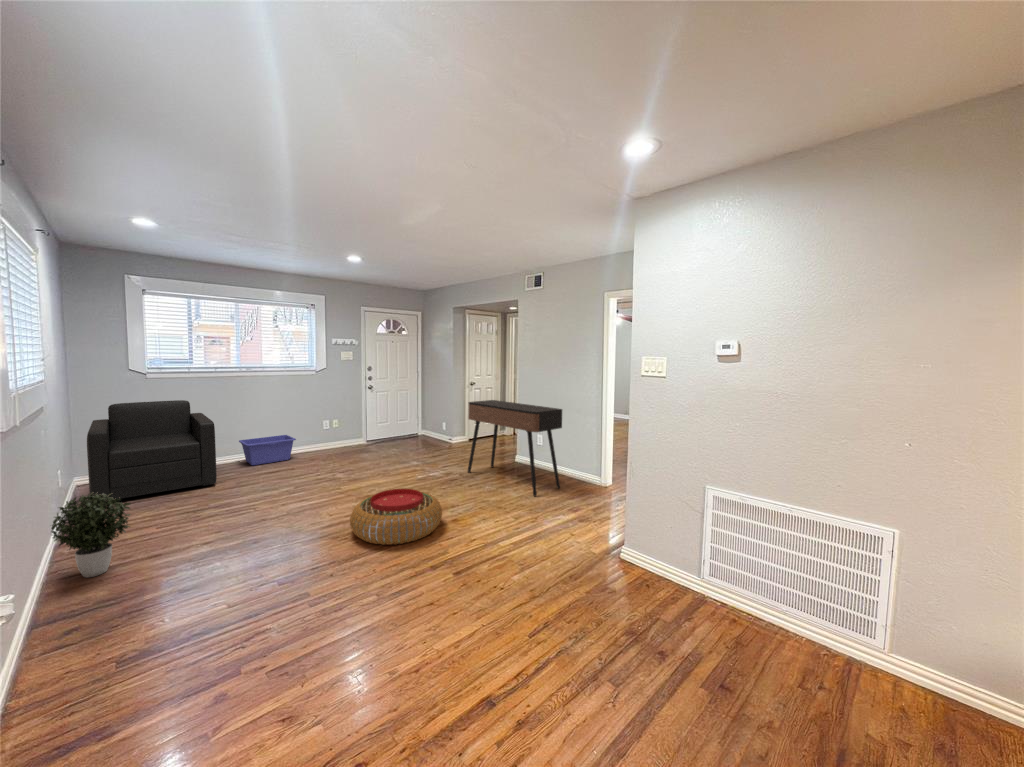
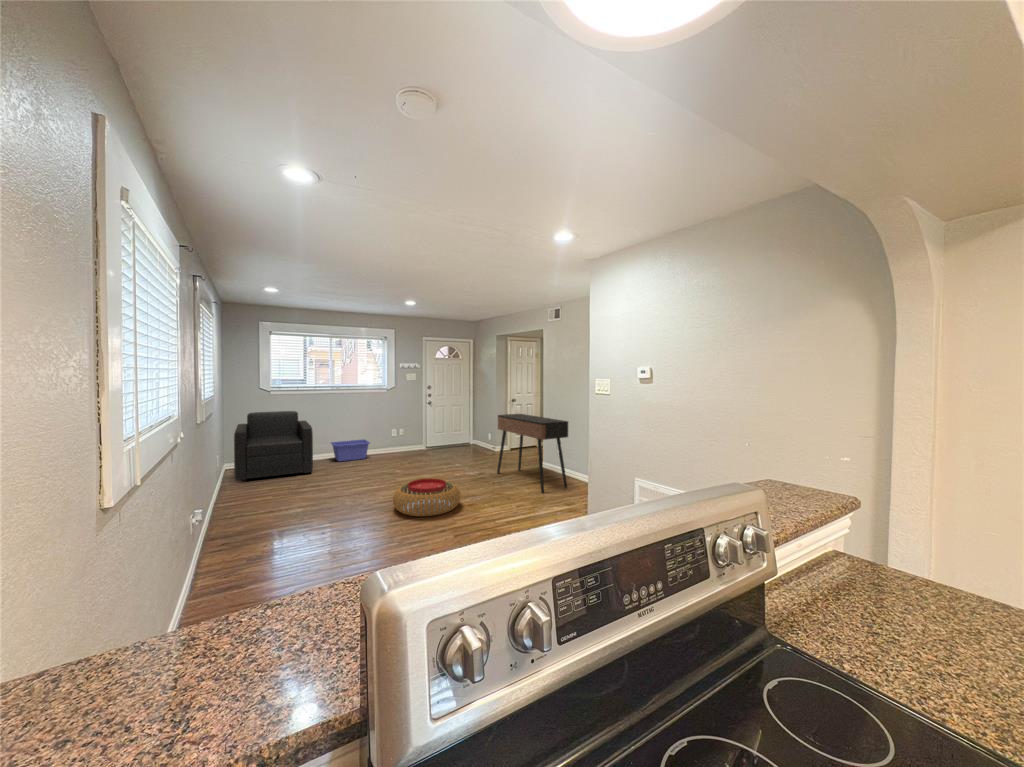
potted plant: present [51,492,131,578] -> none [214,466,258,520]

